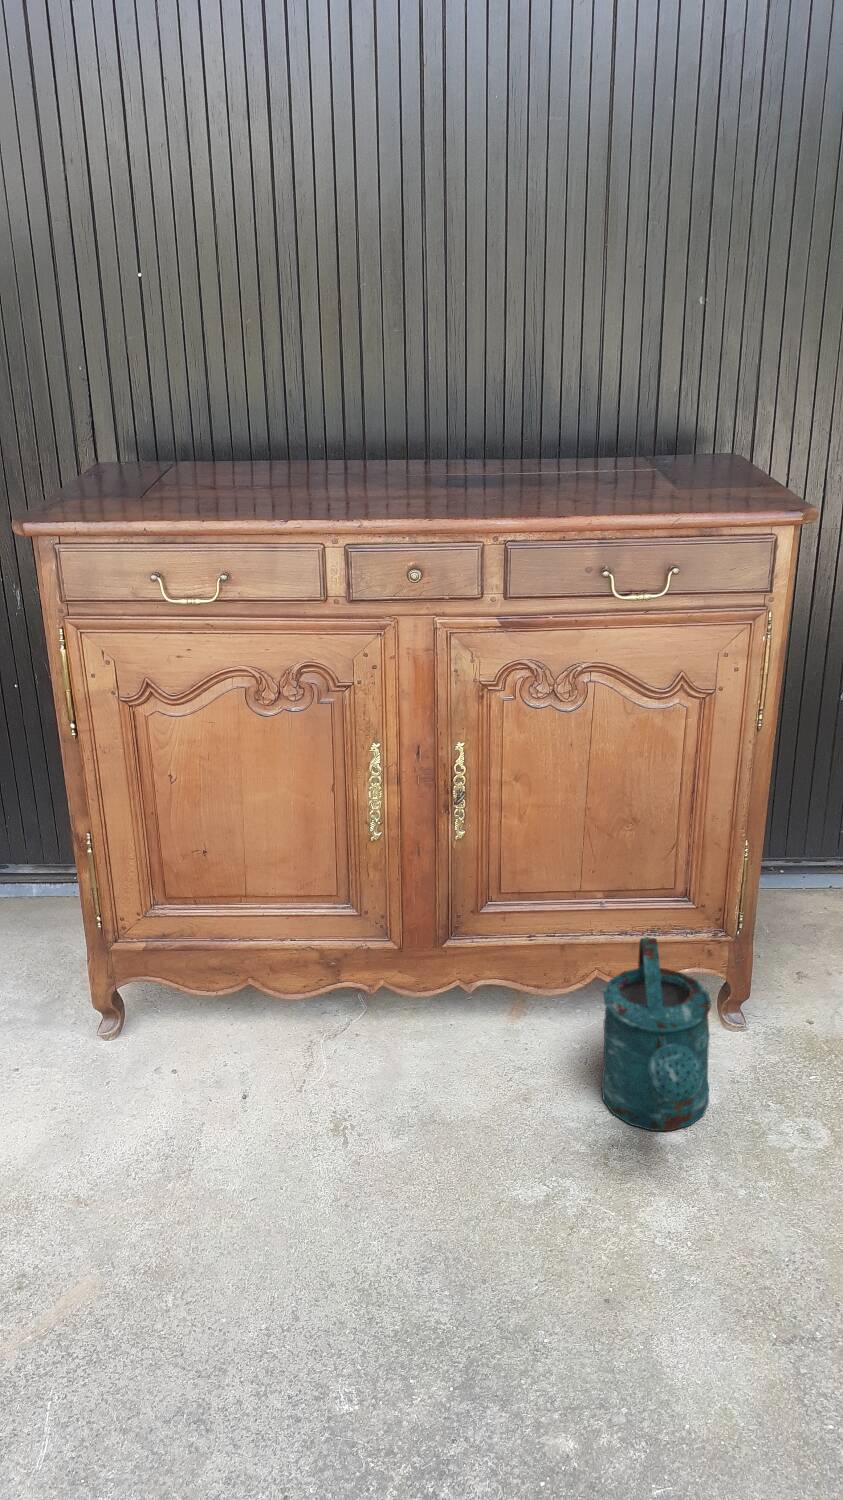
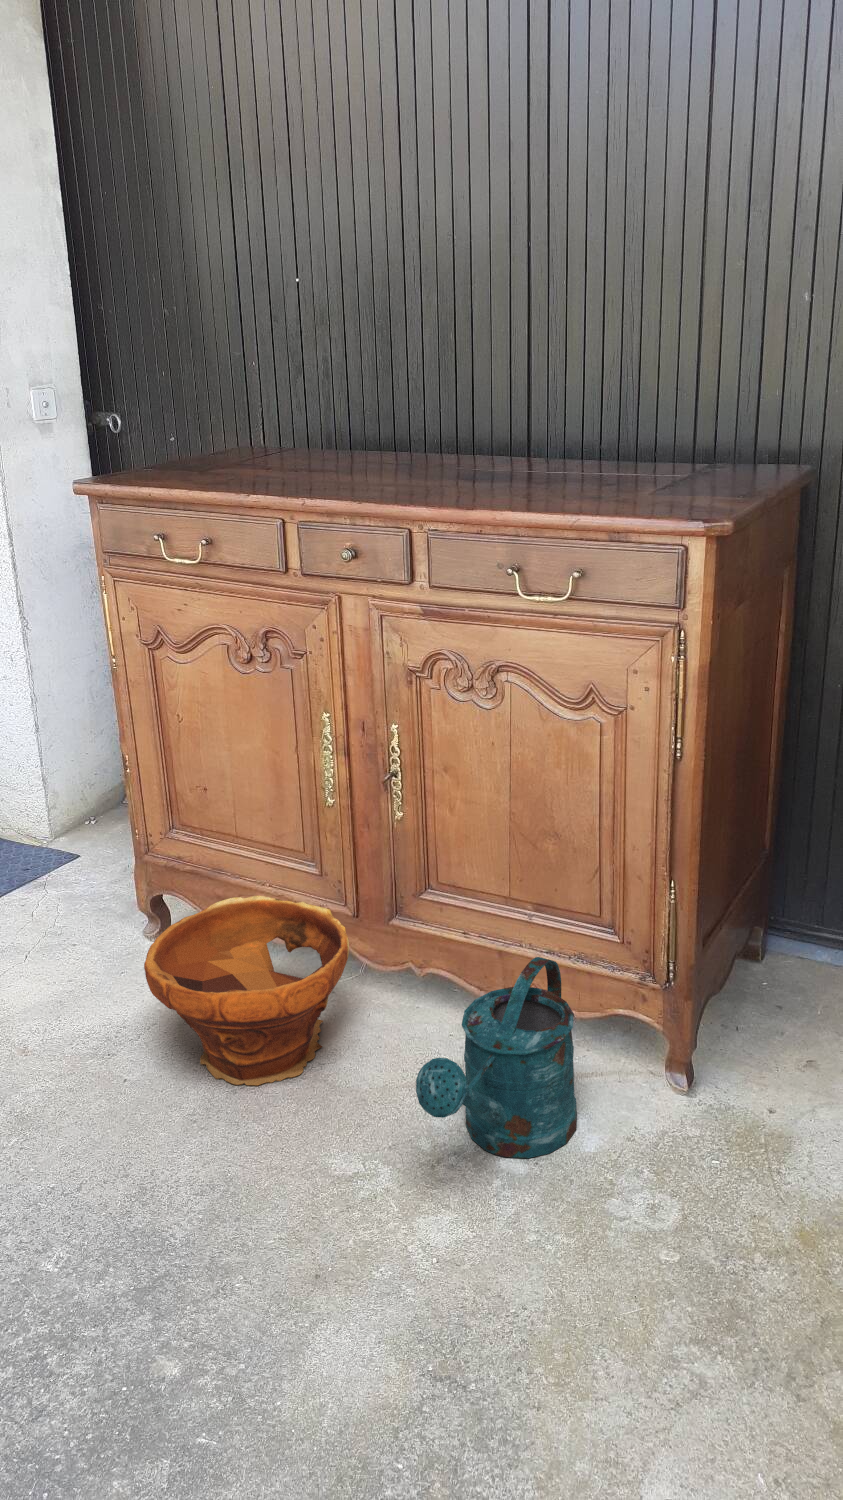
planter: none [242,940,455,1143] -> present [144,895,349,1085]

